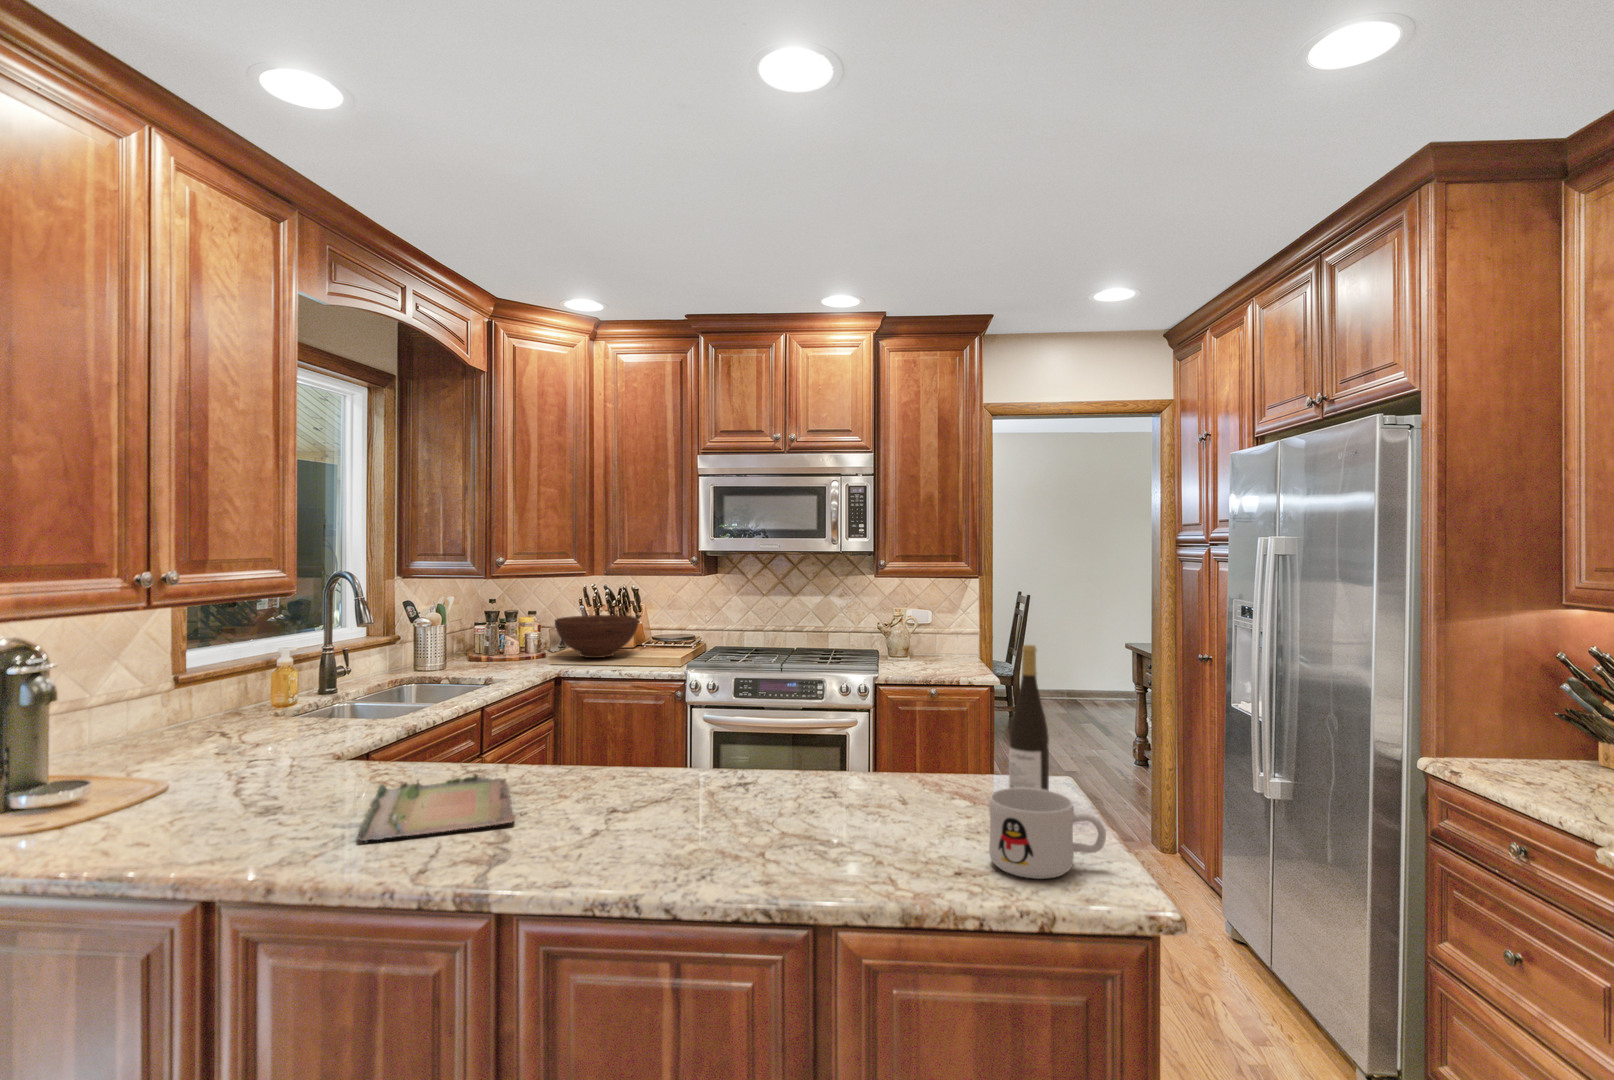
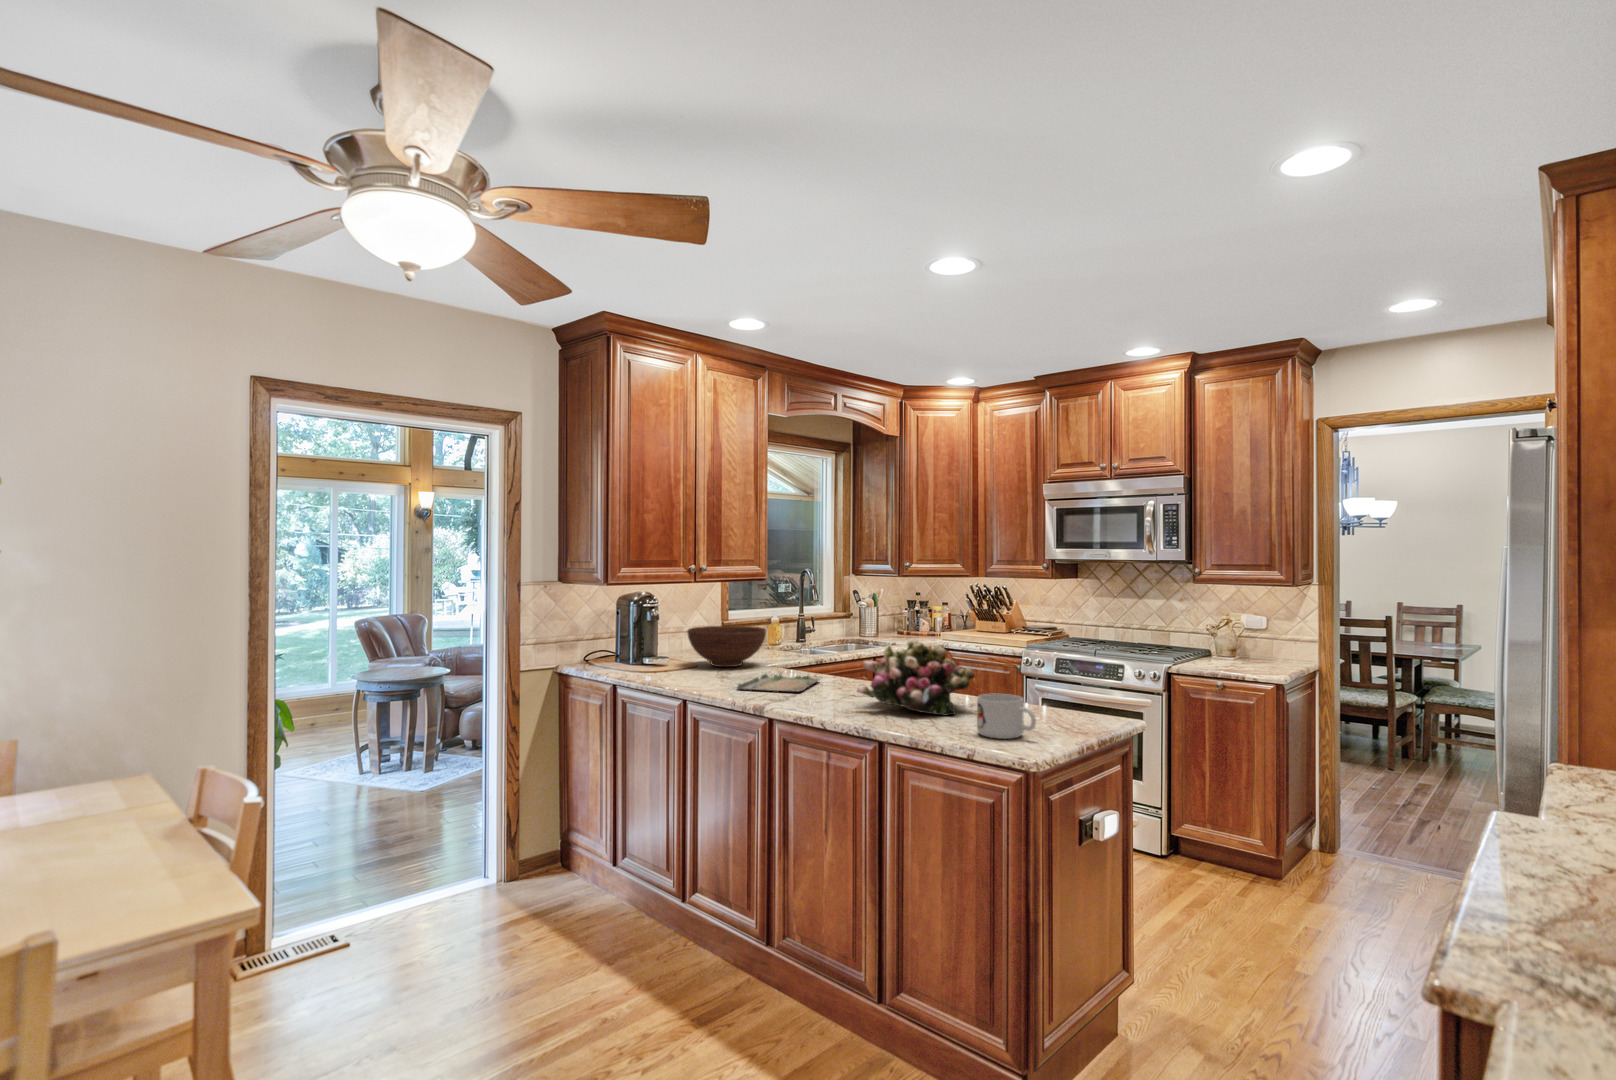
fruit bowl: present [555,615,639,658] -> present [687,626,766,667]
wine bottle: present [1009,645,1049,790] -> none [1059,619,1086,723]
flower arrangement: none [686,695,881,836] -> present [857,638,975,715]

